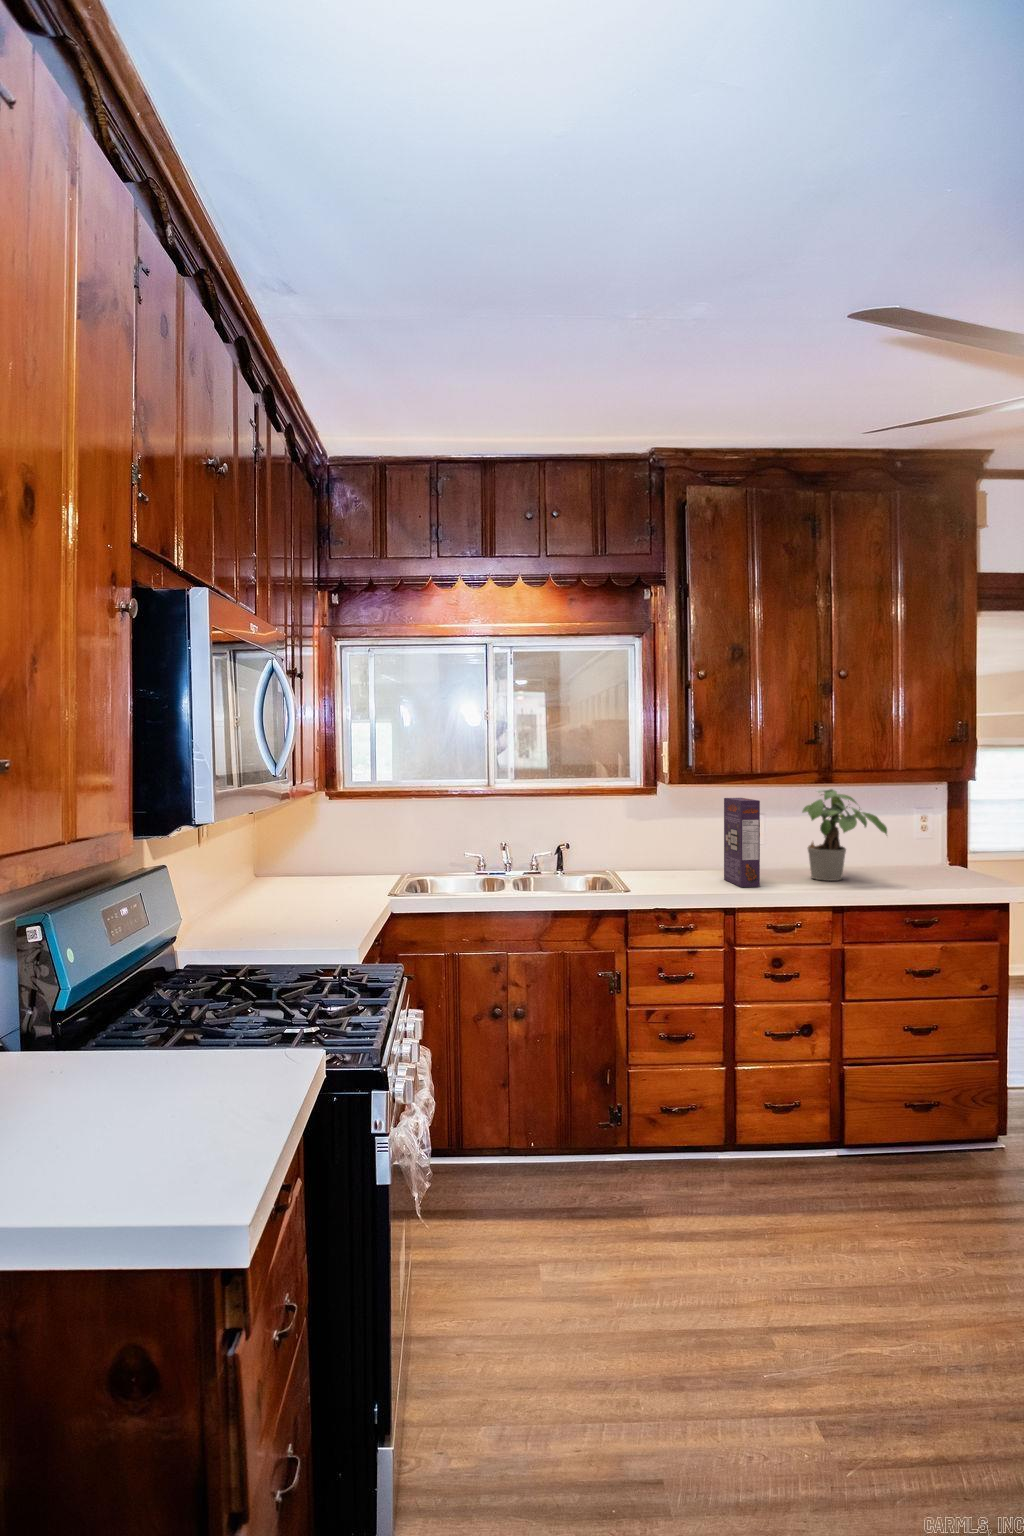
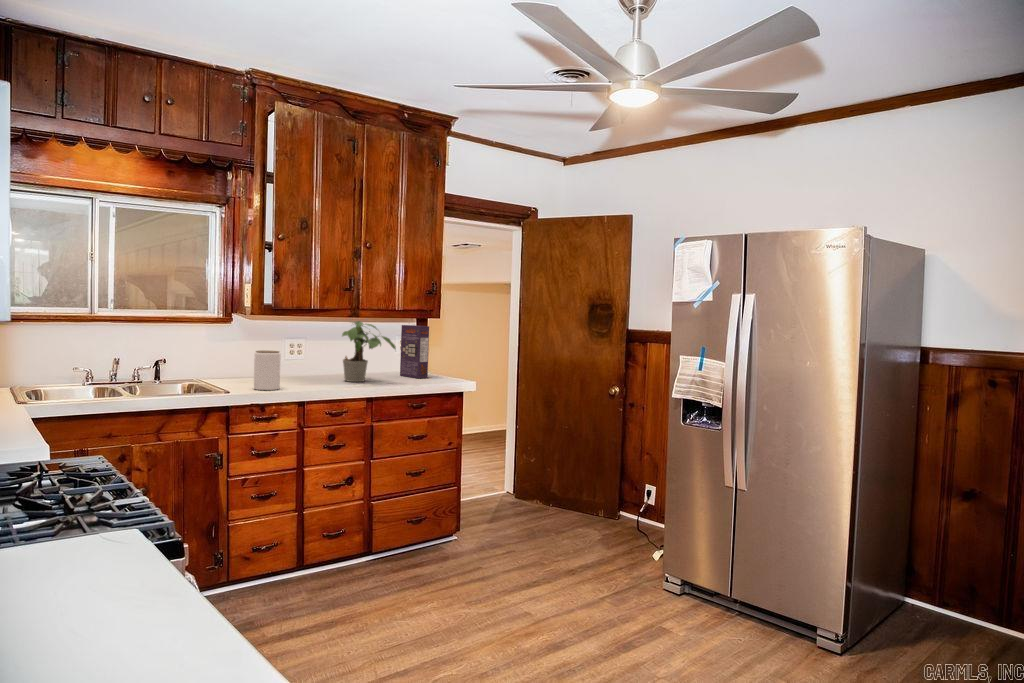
cereal box: present [724,798,760,887] -> present [400,325,429,378]
jar: none [669,834,703,890] -> present [254,350,280,390]

